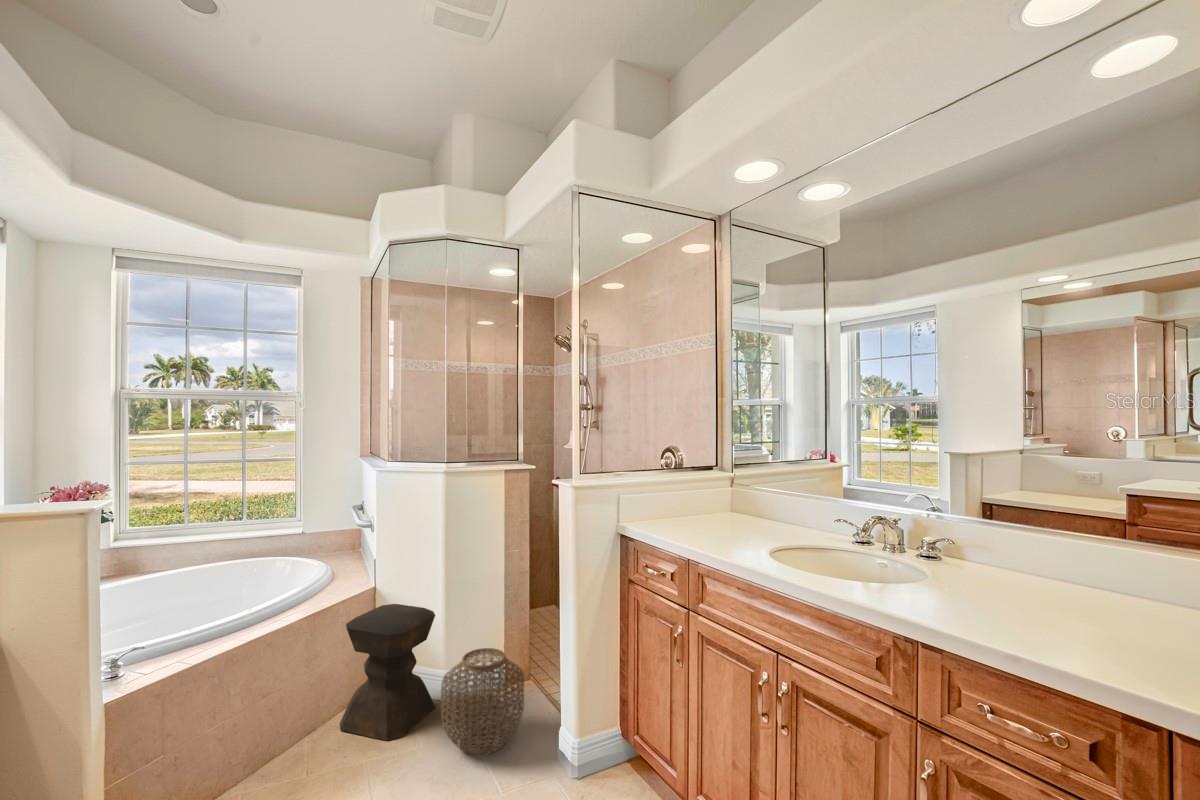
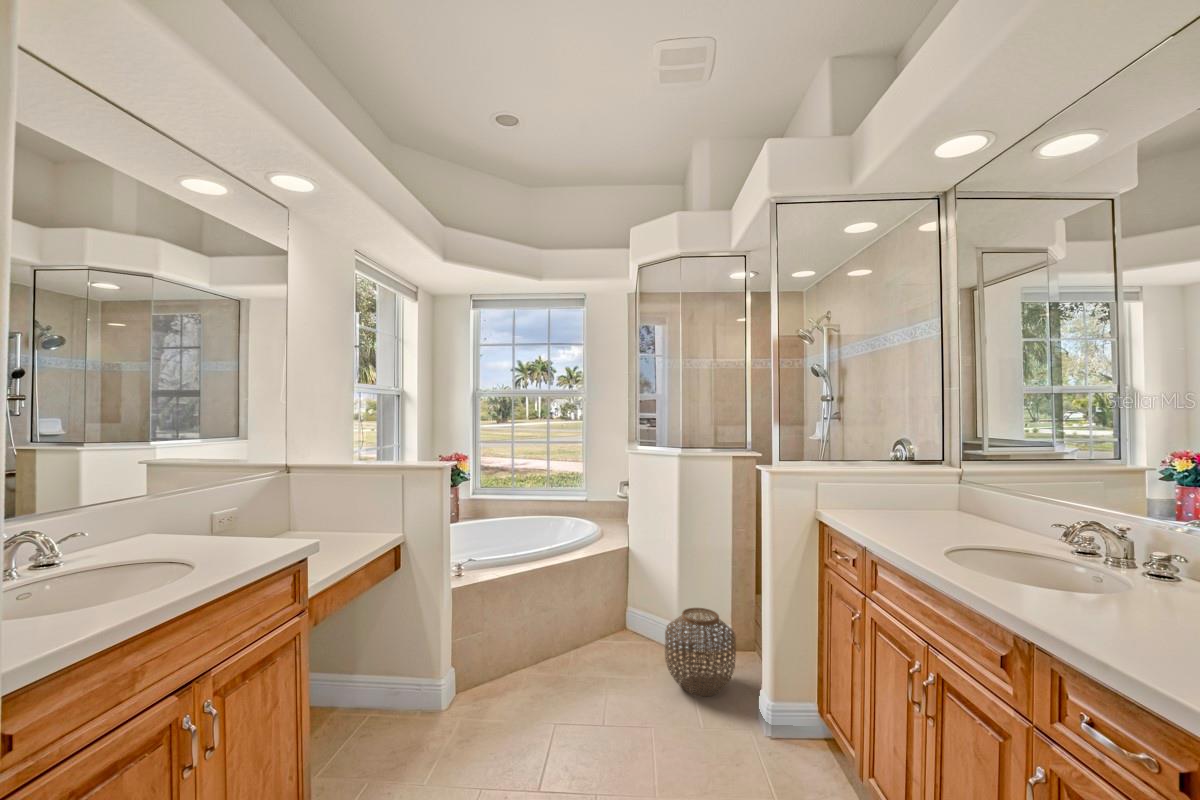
stool: present [340,604,435,741] -> none [598,561,670,666]

